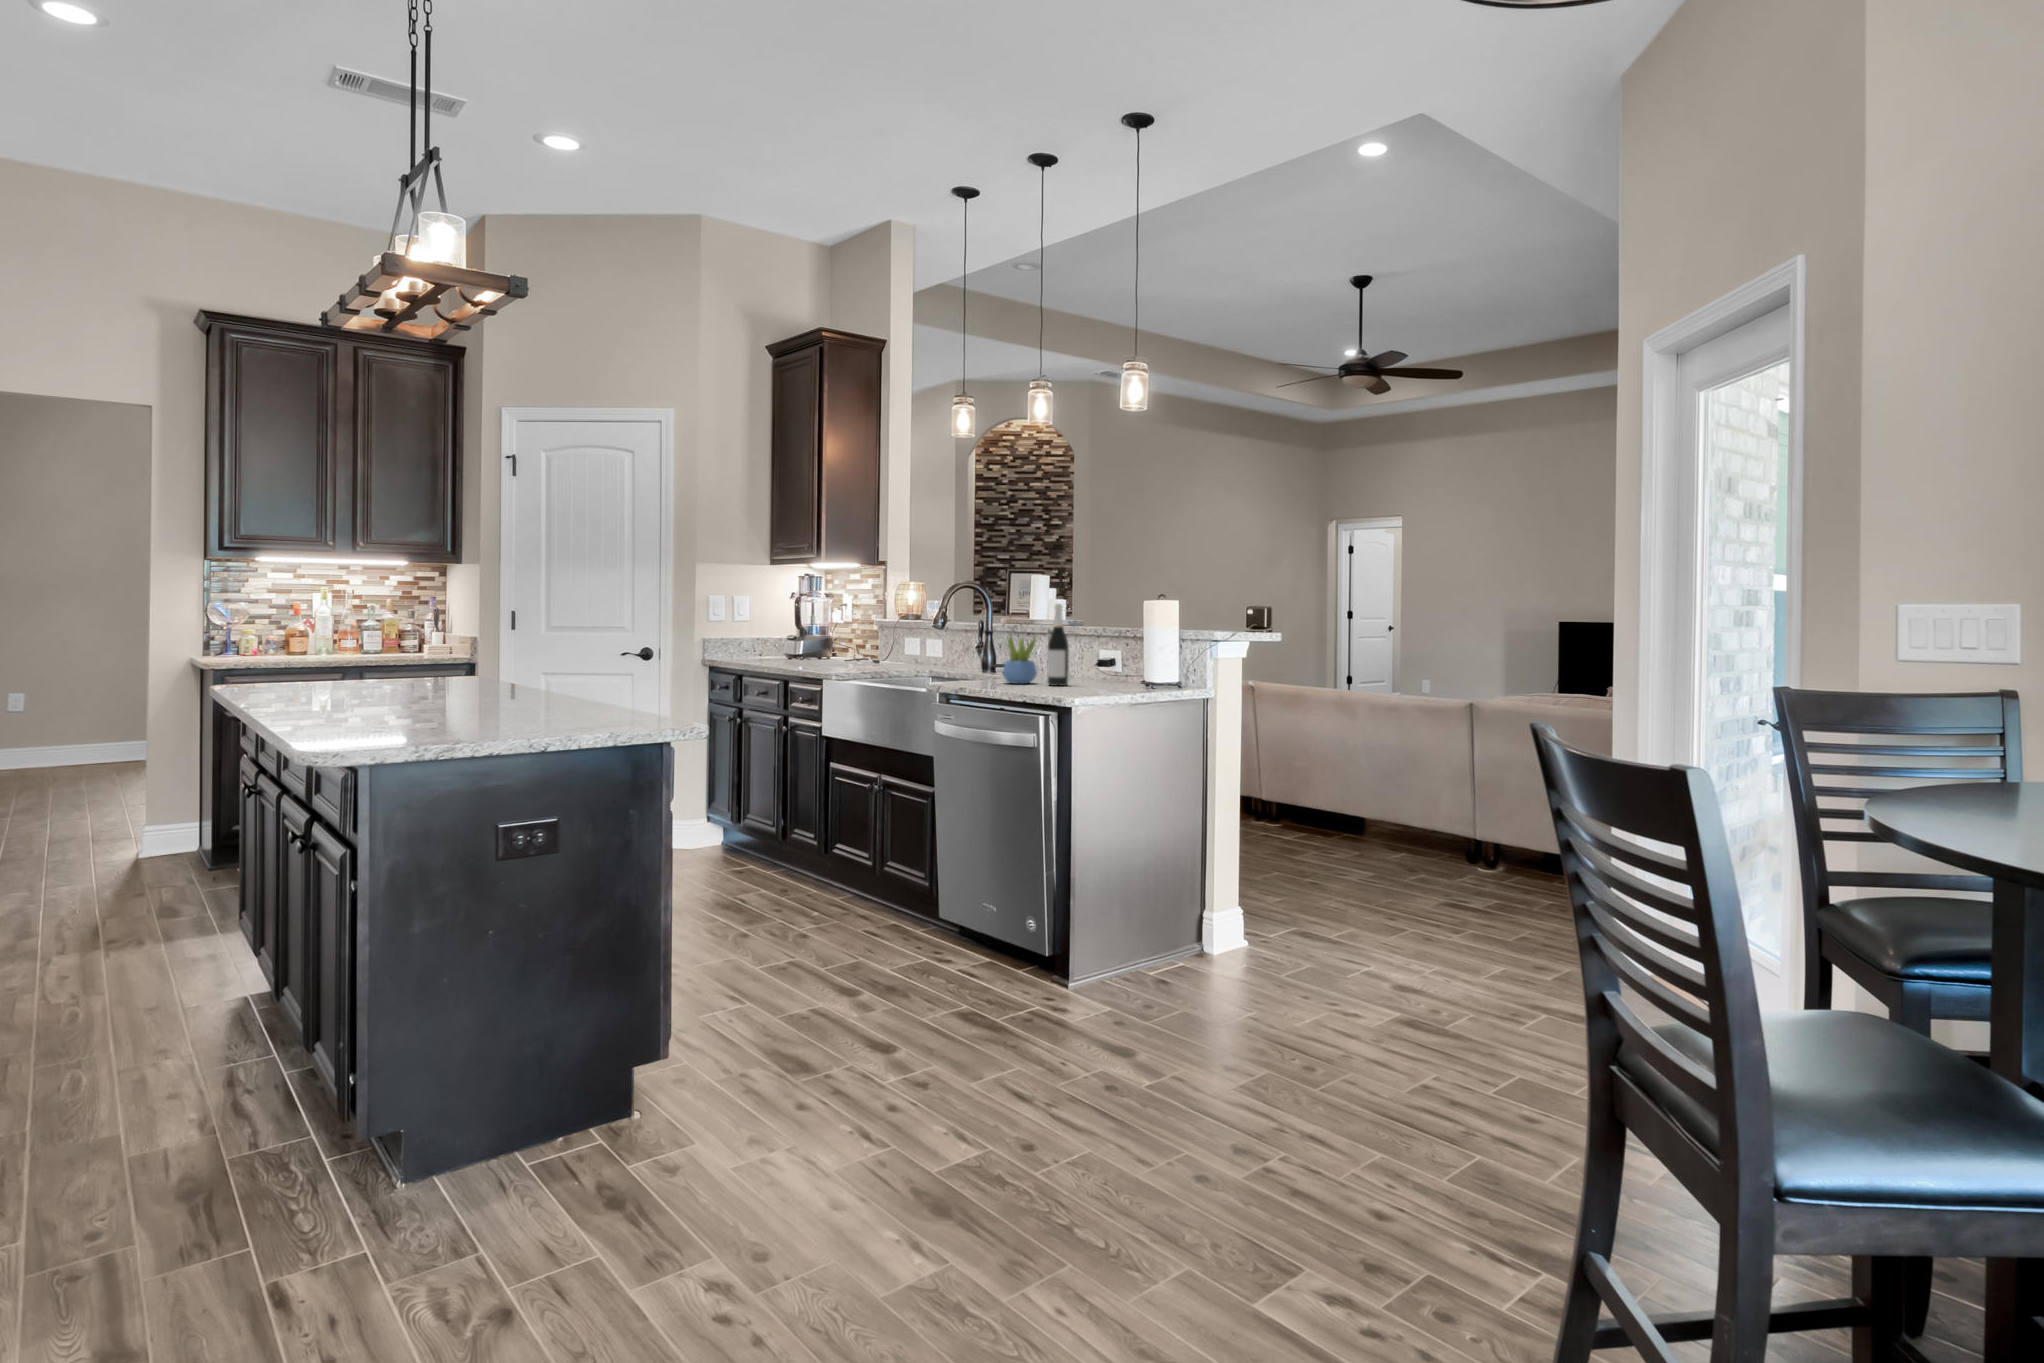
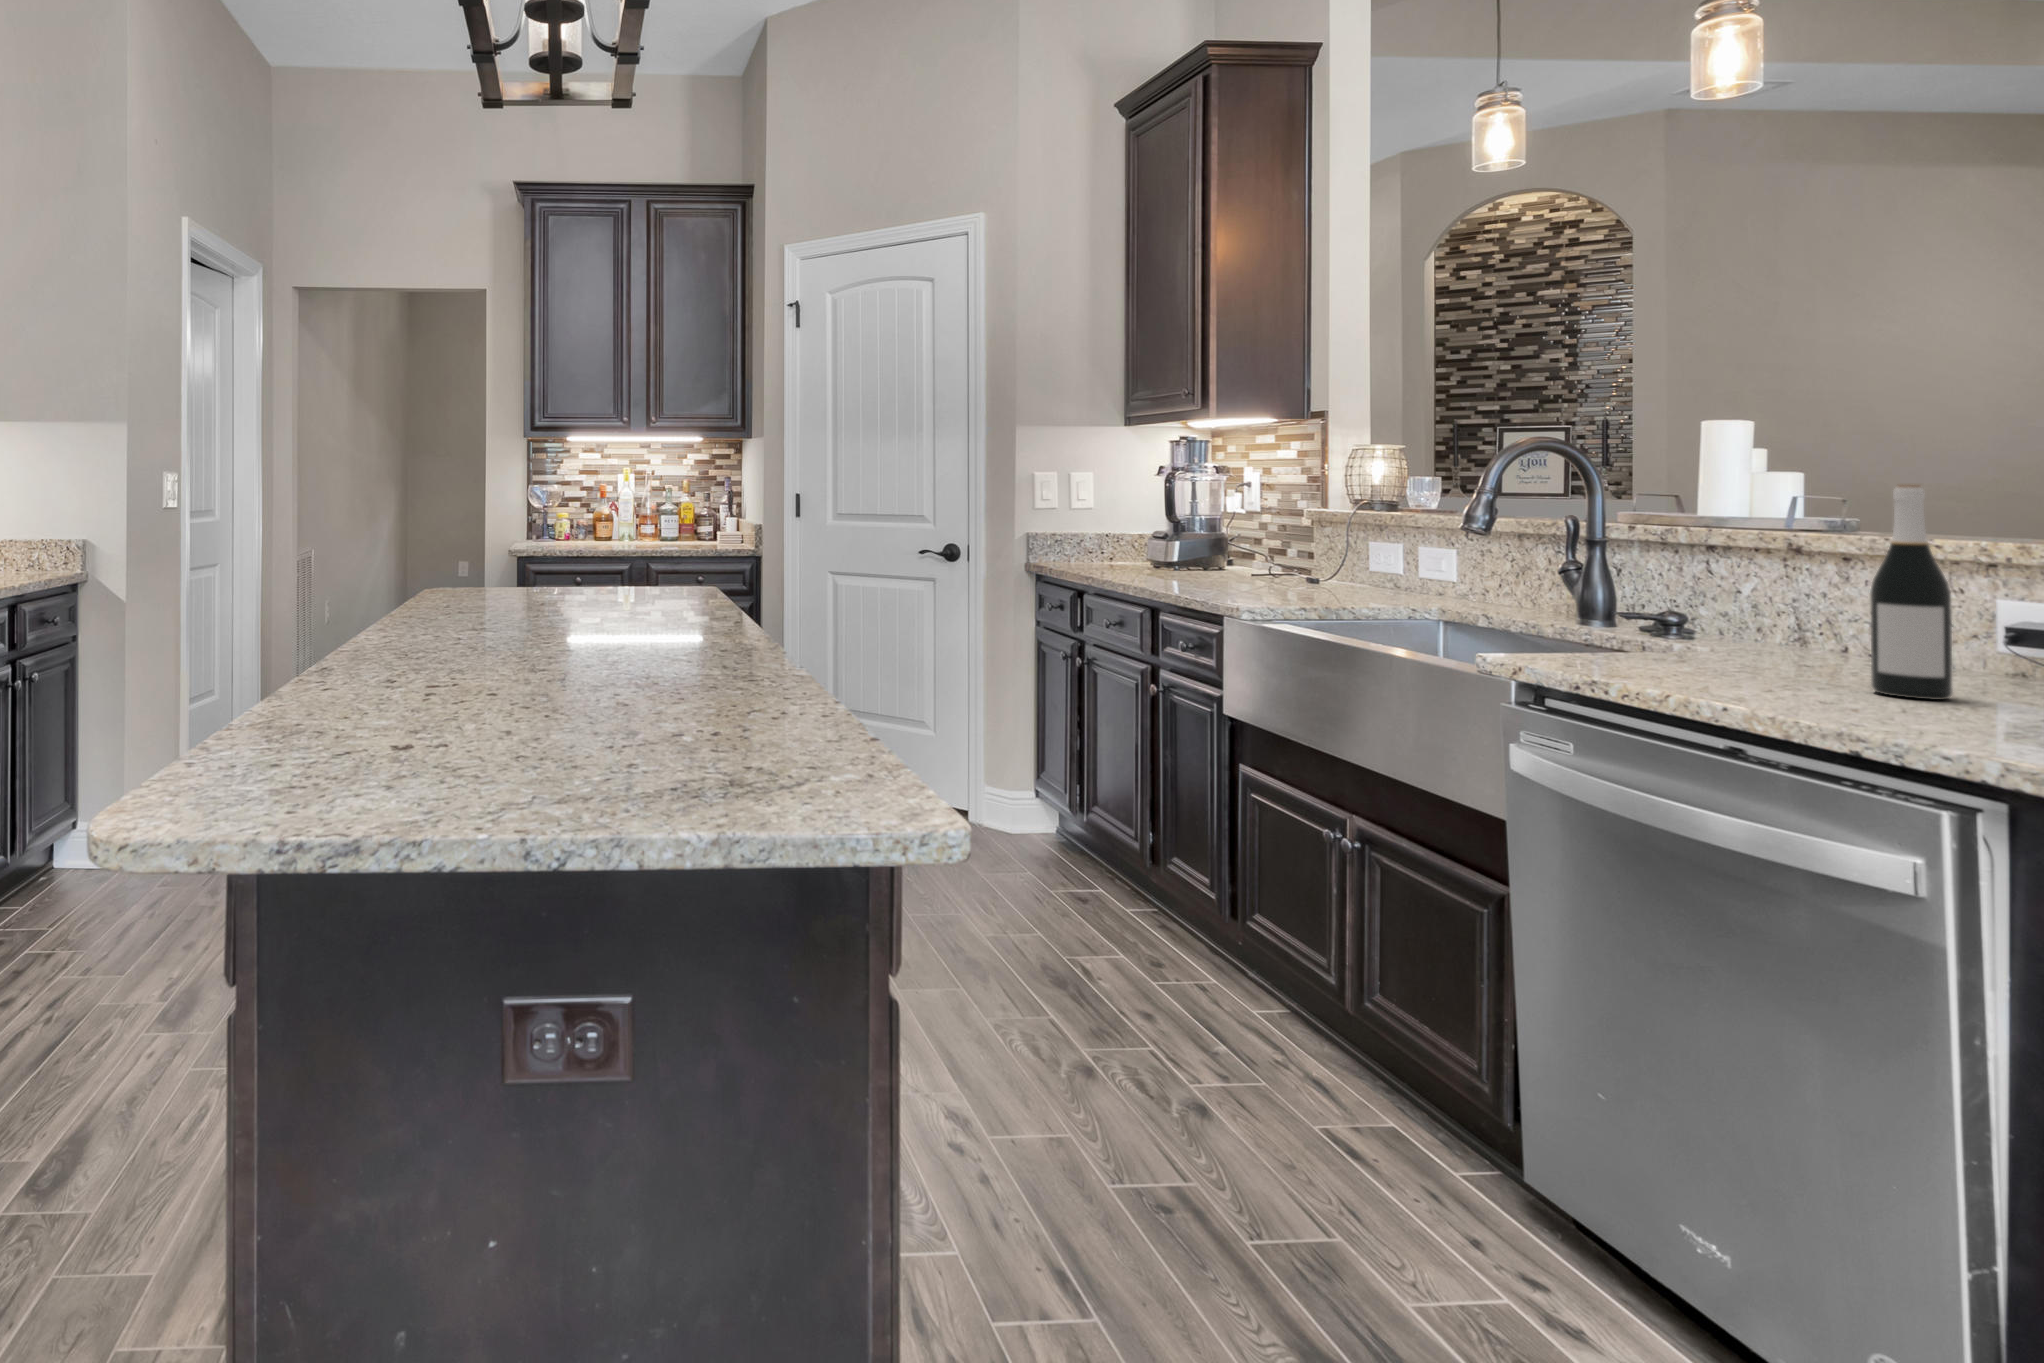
succulent plant: present [1003,635,1037,684] -> none [1700,548,1814,677]

